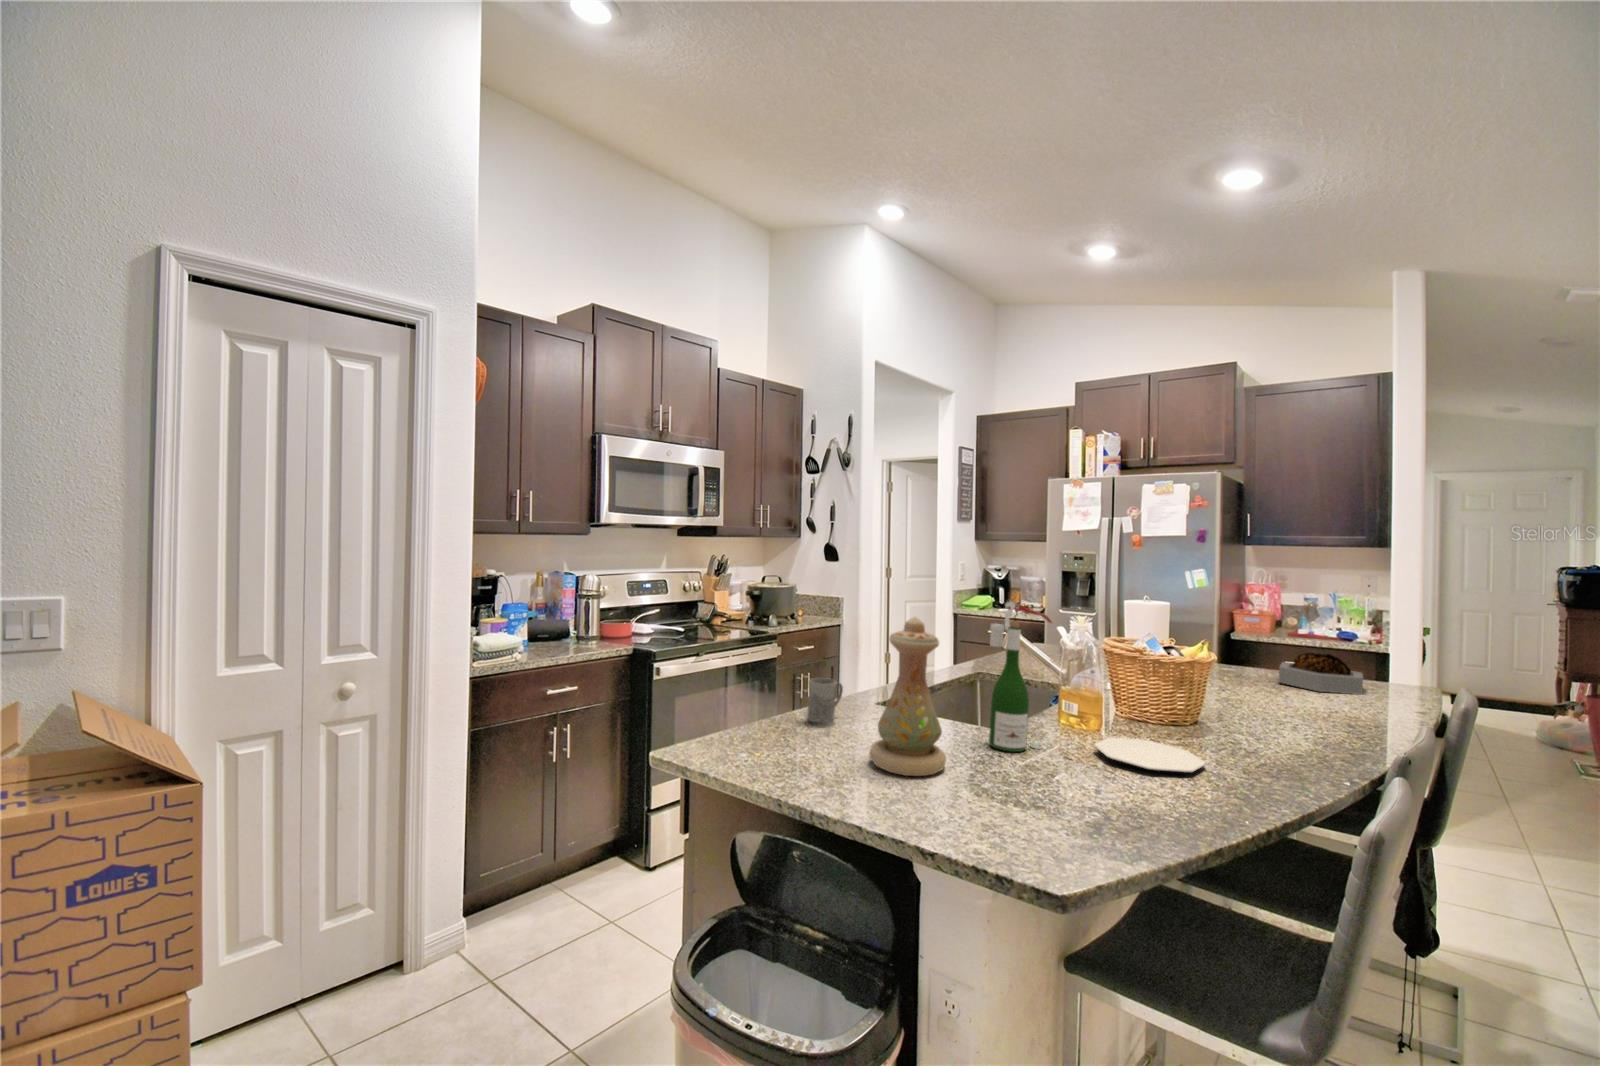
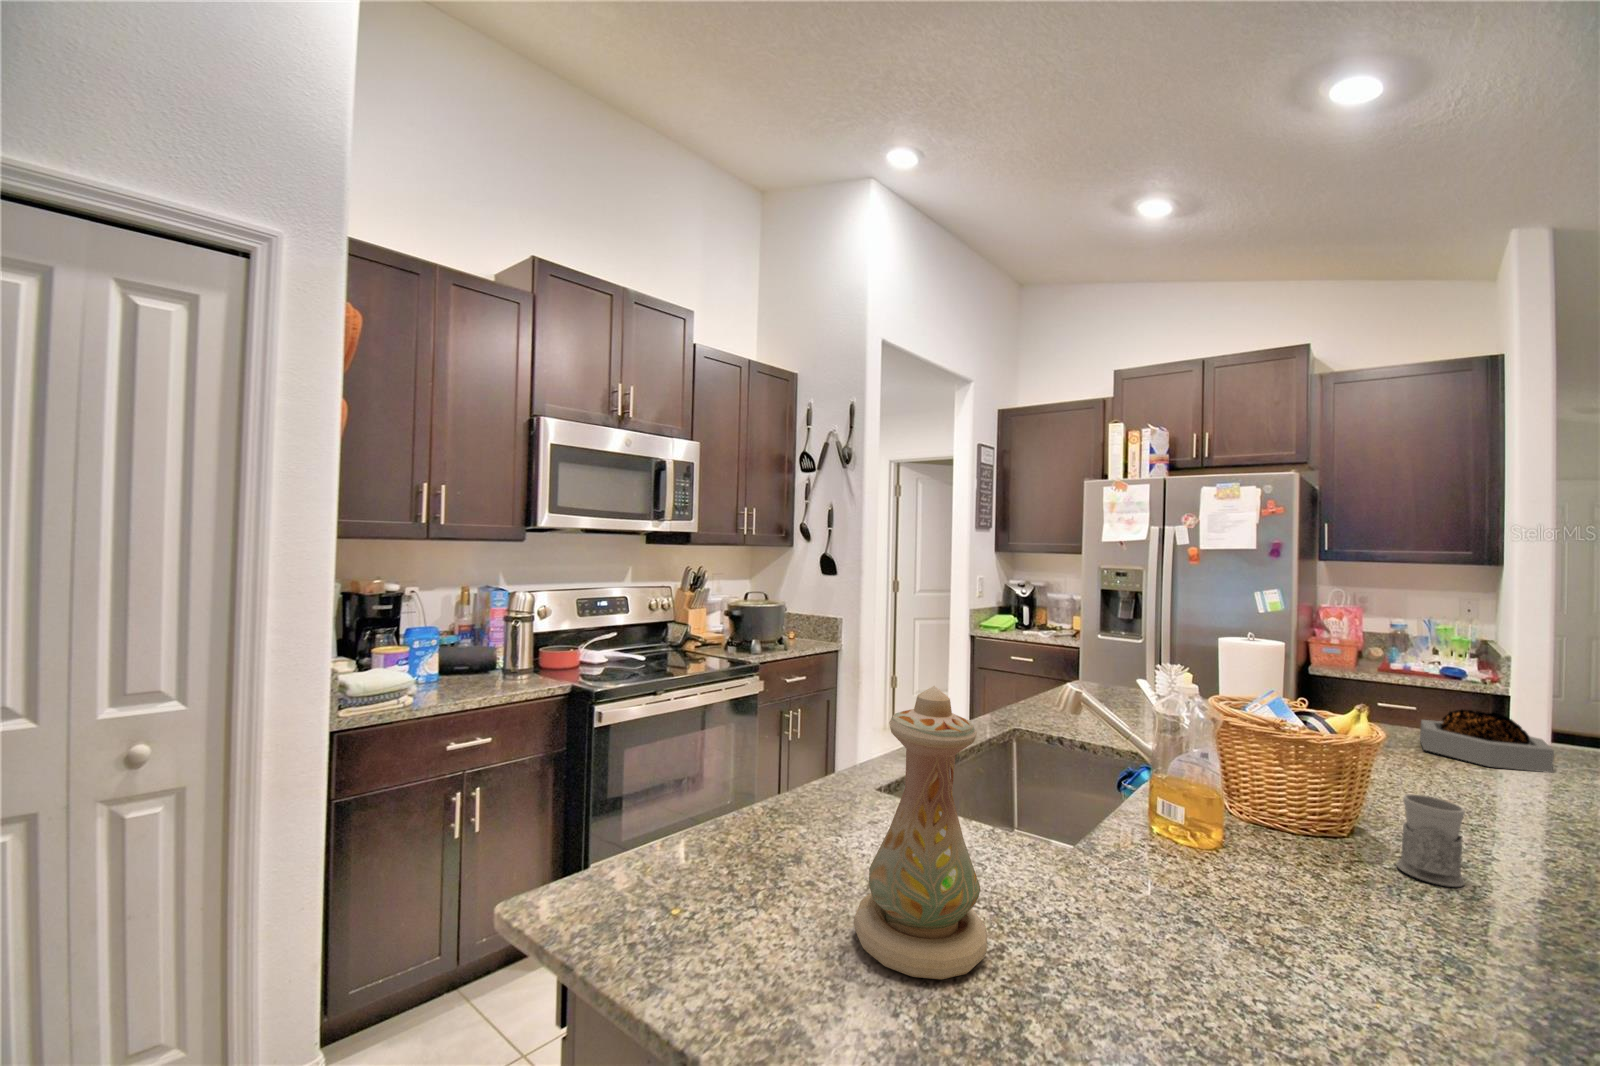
wine bottle: present [989,601,1051,752] -> none [1052,654,1157,906]
mug: present [805,678,843,728] -> present [1397,794,1465,887]
plate: present [1094,738,1206,773] -> none [1228,876,1438,973]

